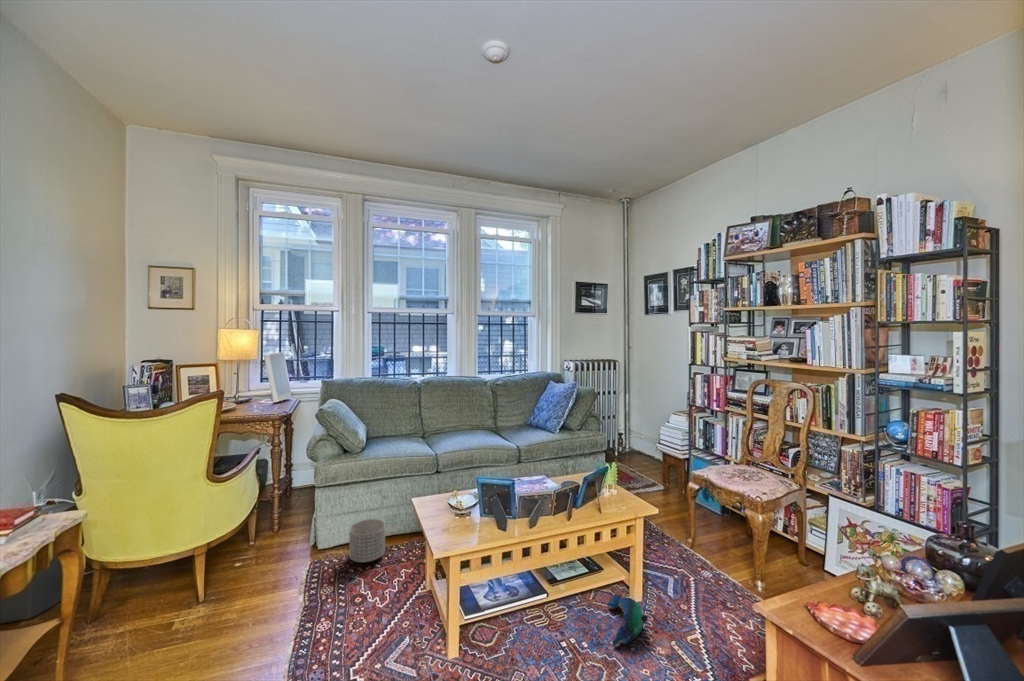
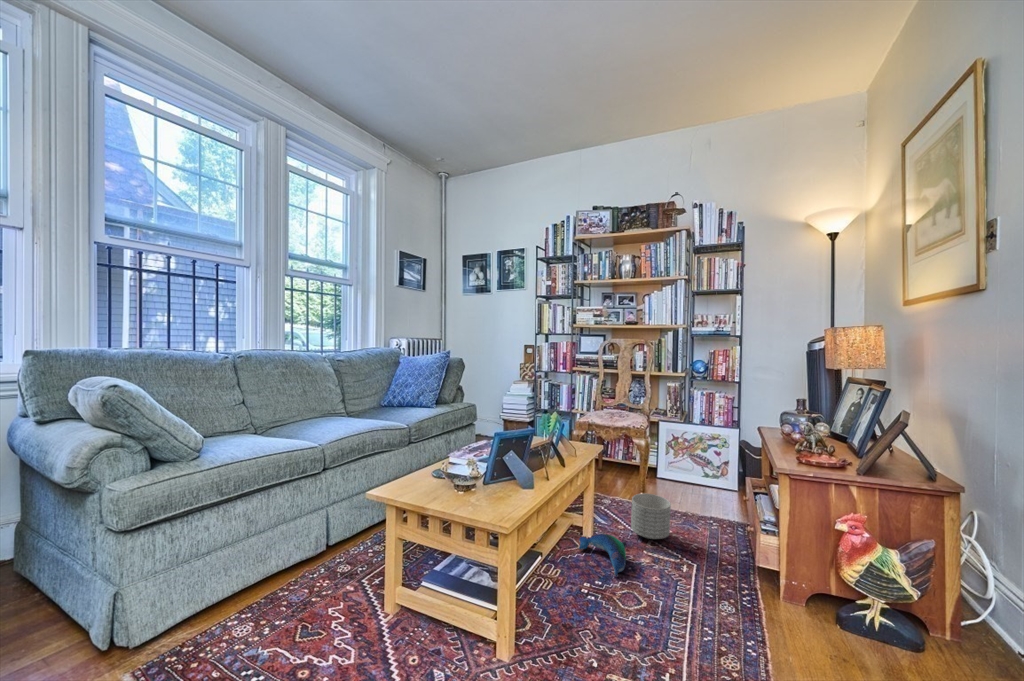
planter: present [349,519,385,562] -> present [631,494,671,539]

